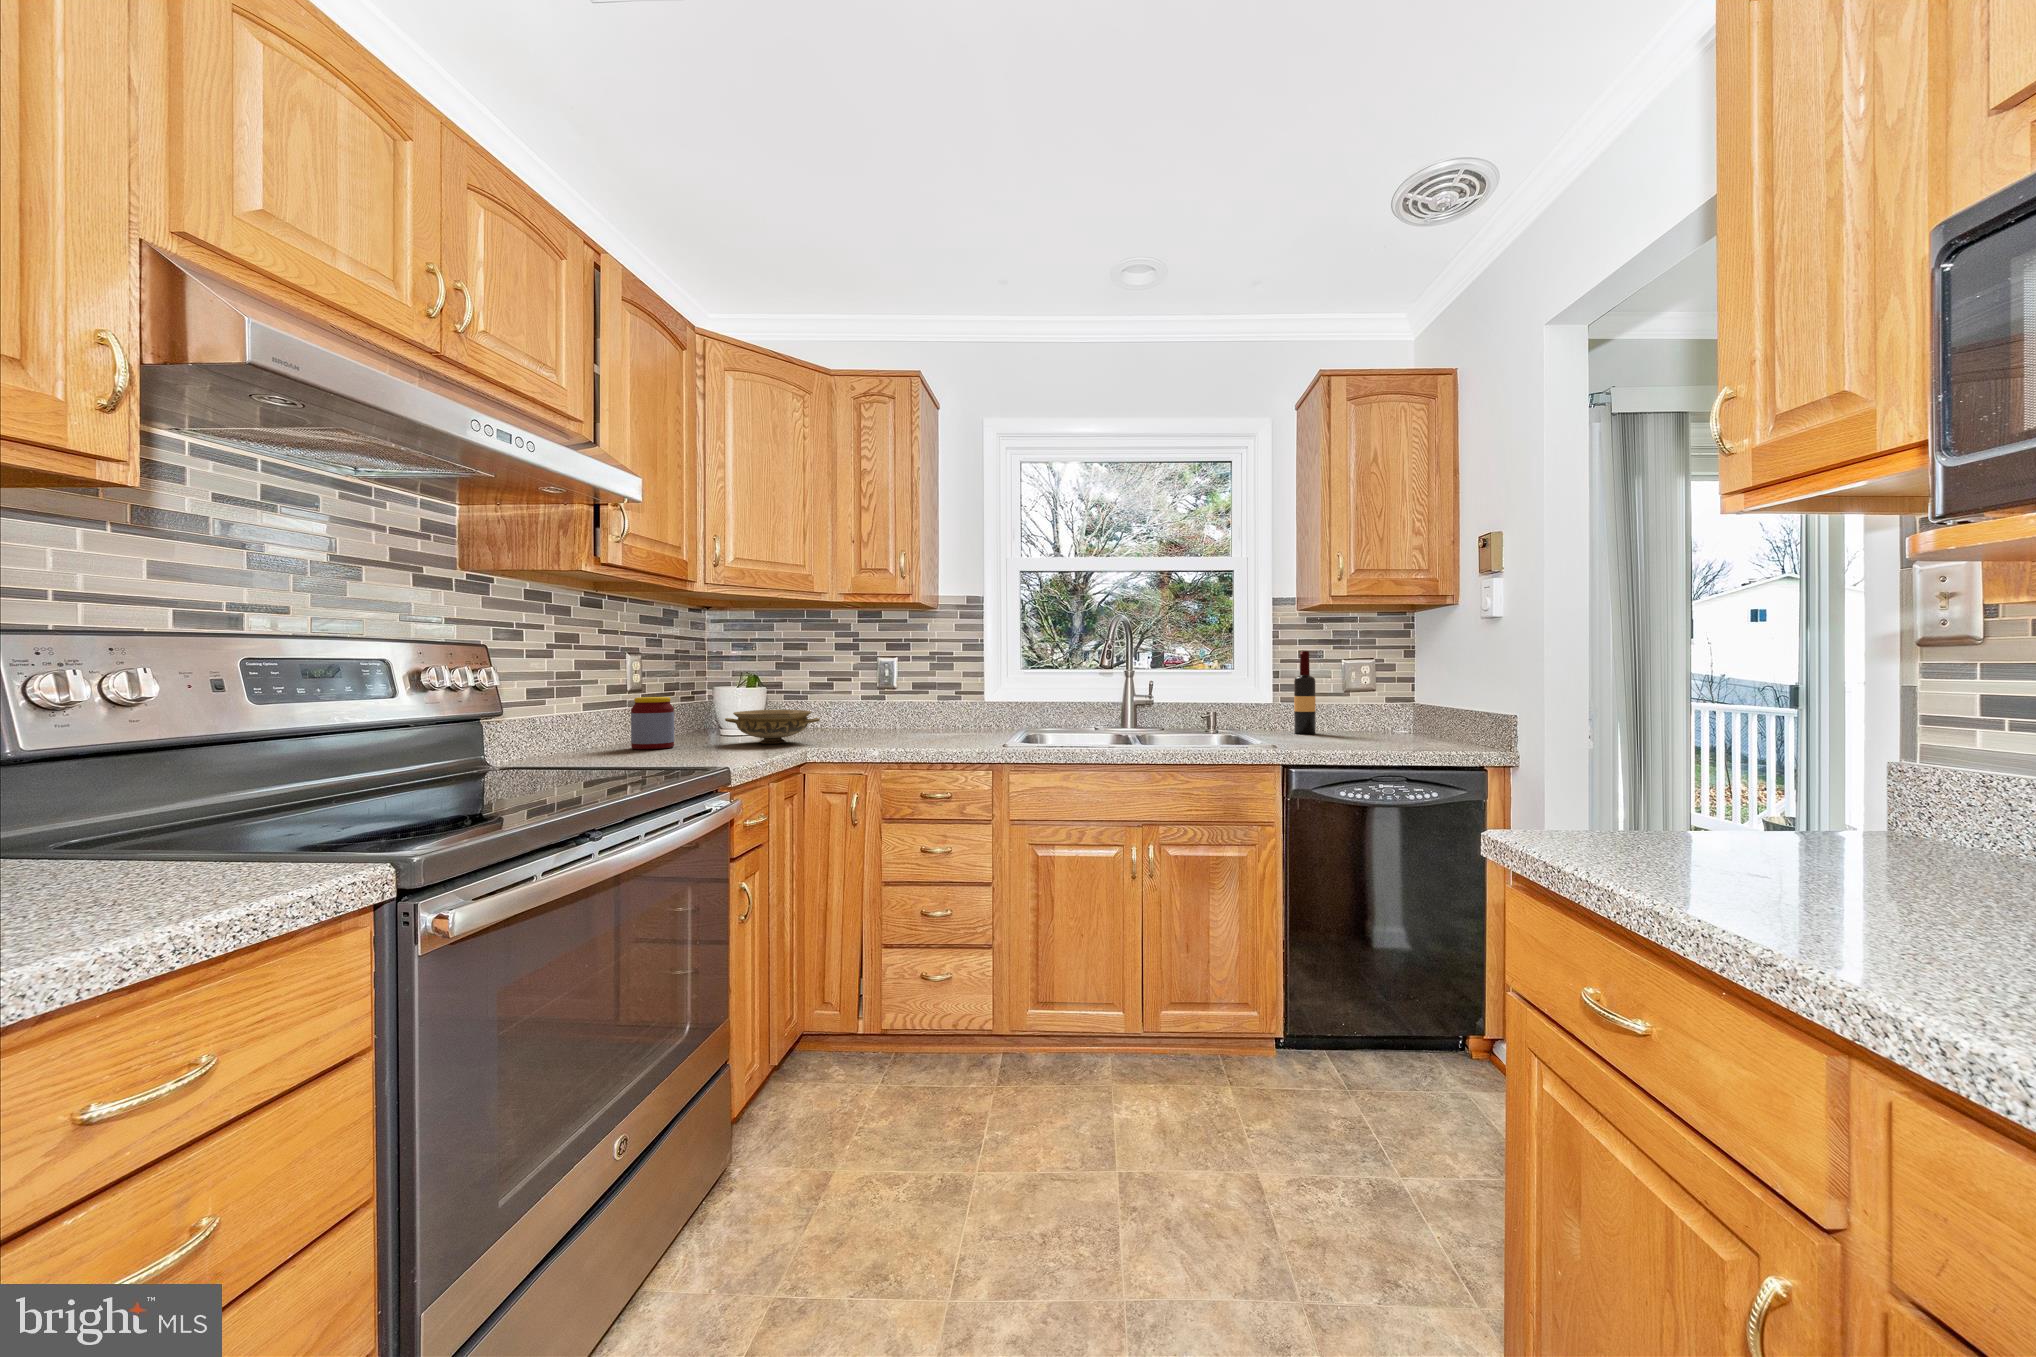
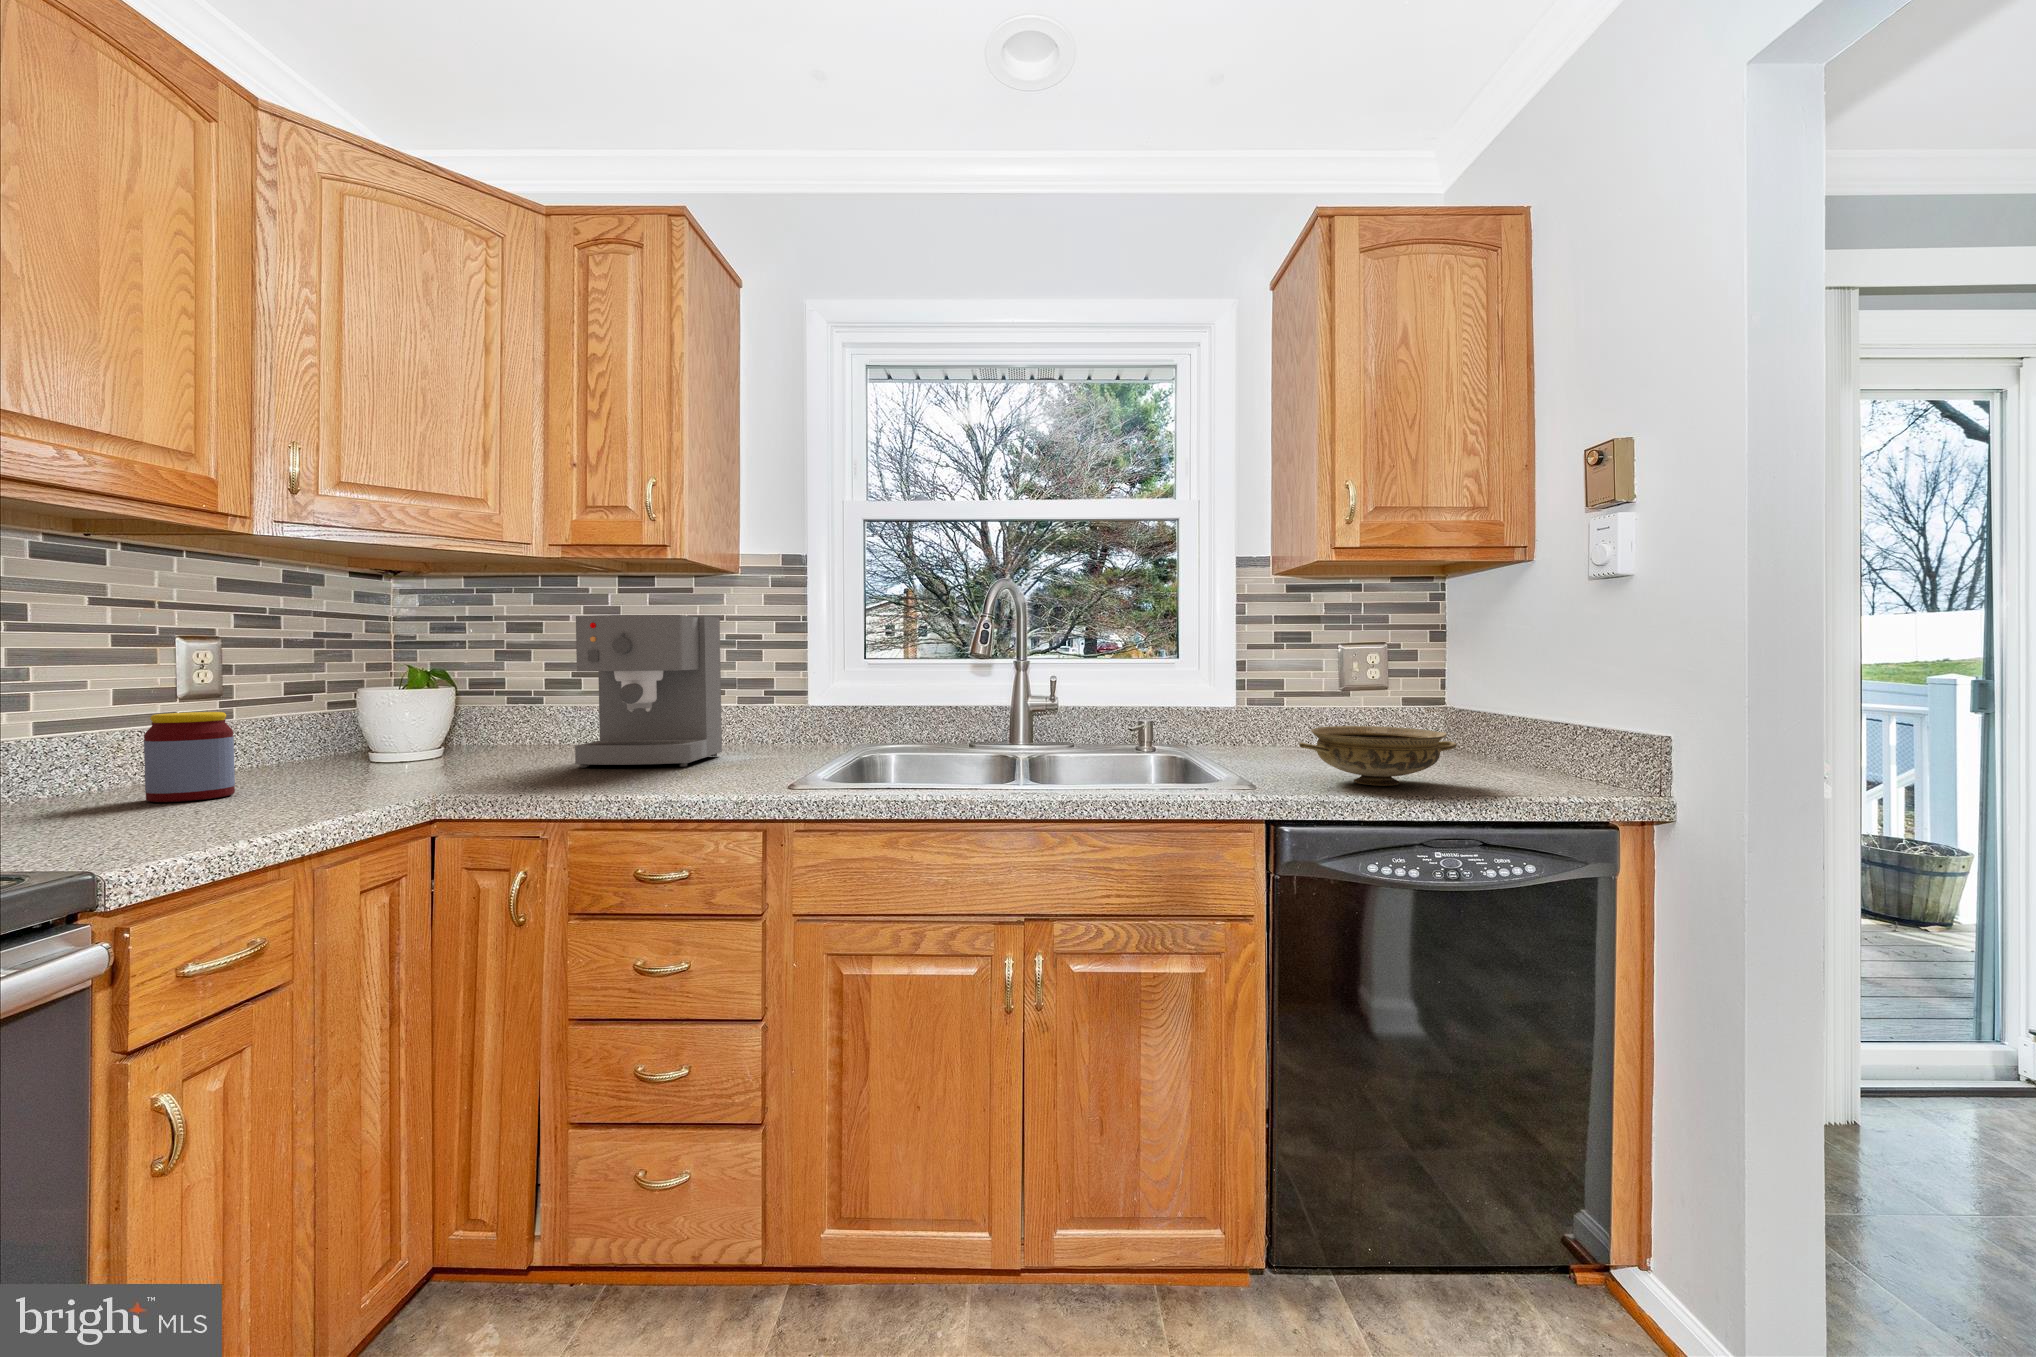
coffee maker: none [846,639,927,737] -> present [575,615,722,768]
wine bottle: present [1294,651,1316,734] -> none [1267,632,1299,756]
ceramic bowl: present [725,710,820,743] -> present [1299,726,1457,786]

